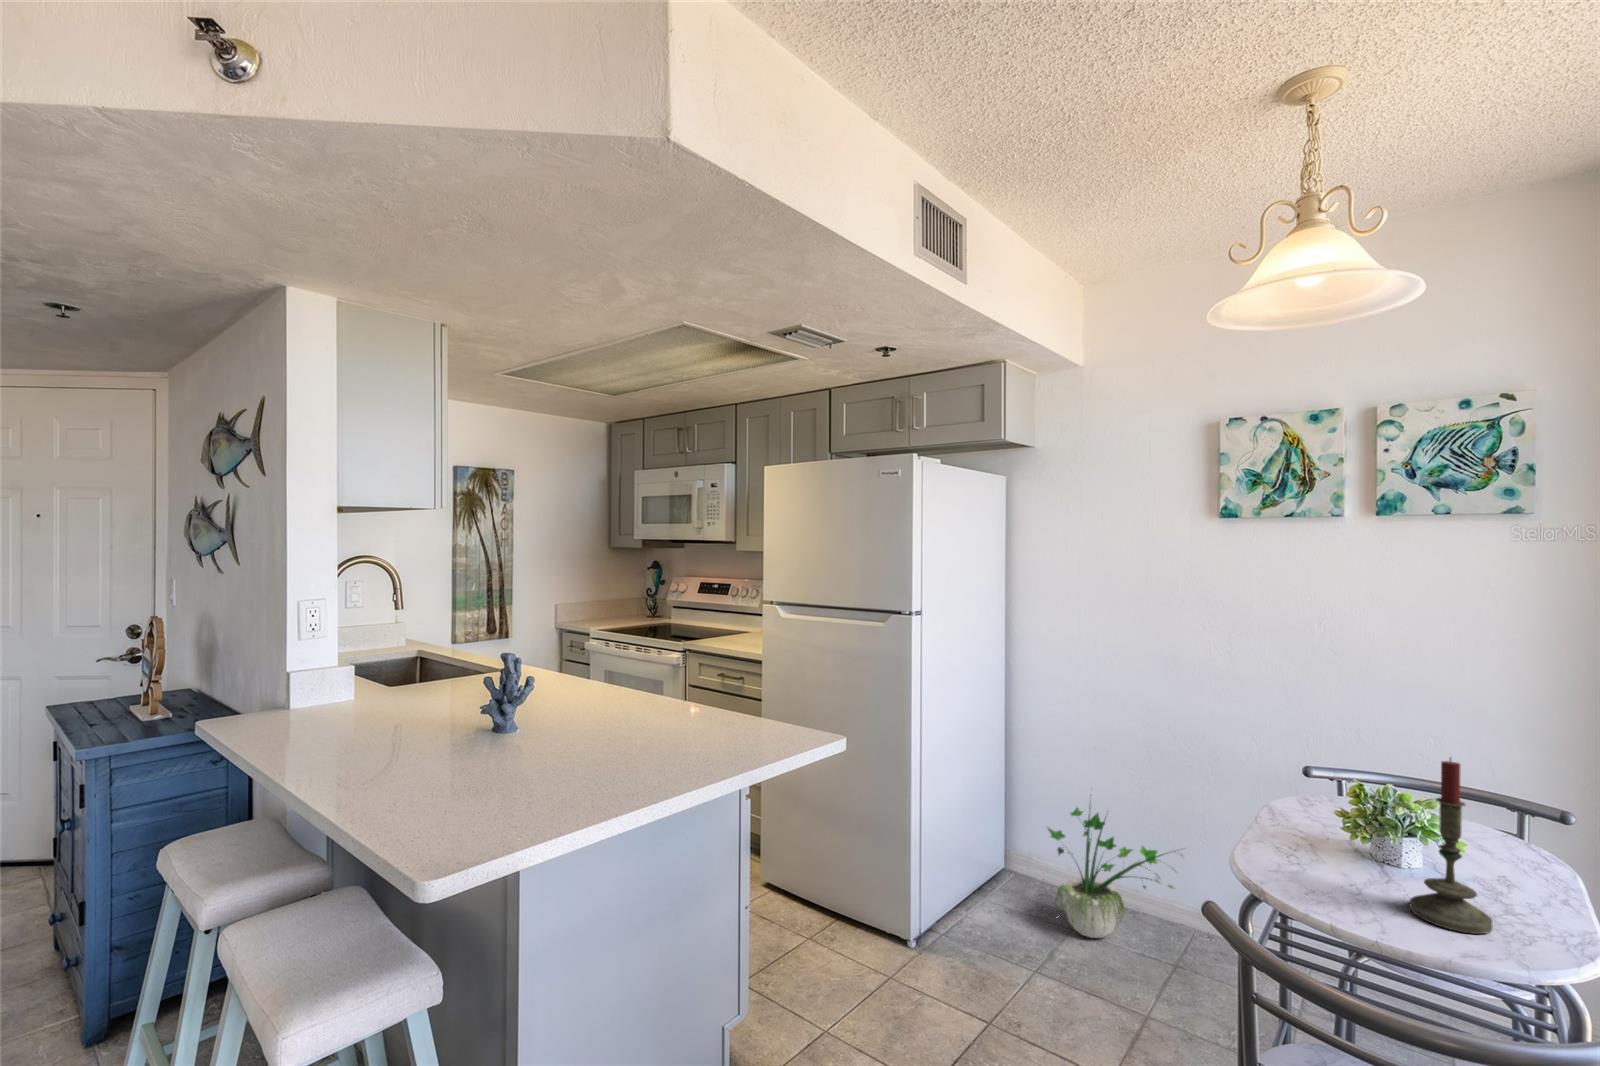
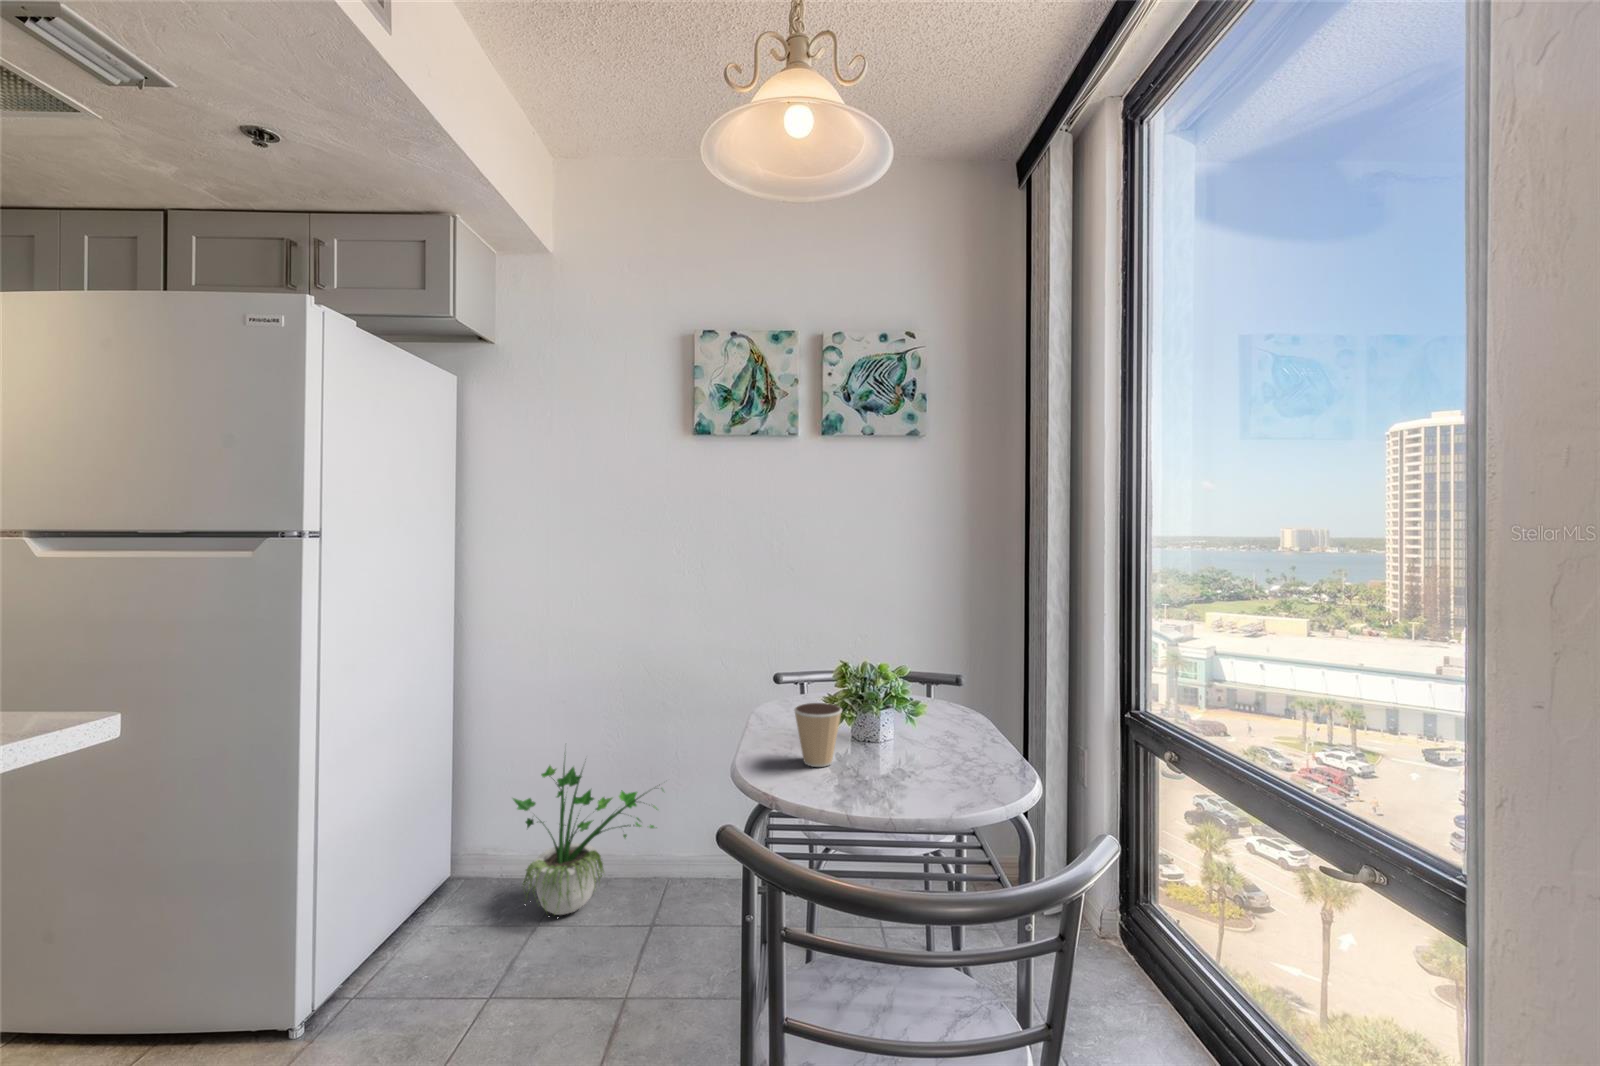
candle: present [1410,760,1492,934] -> none [905,613,972,794]
coffee cup: none [1293,811,1346,872] -> present [794,703,842,767]

